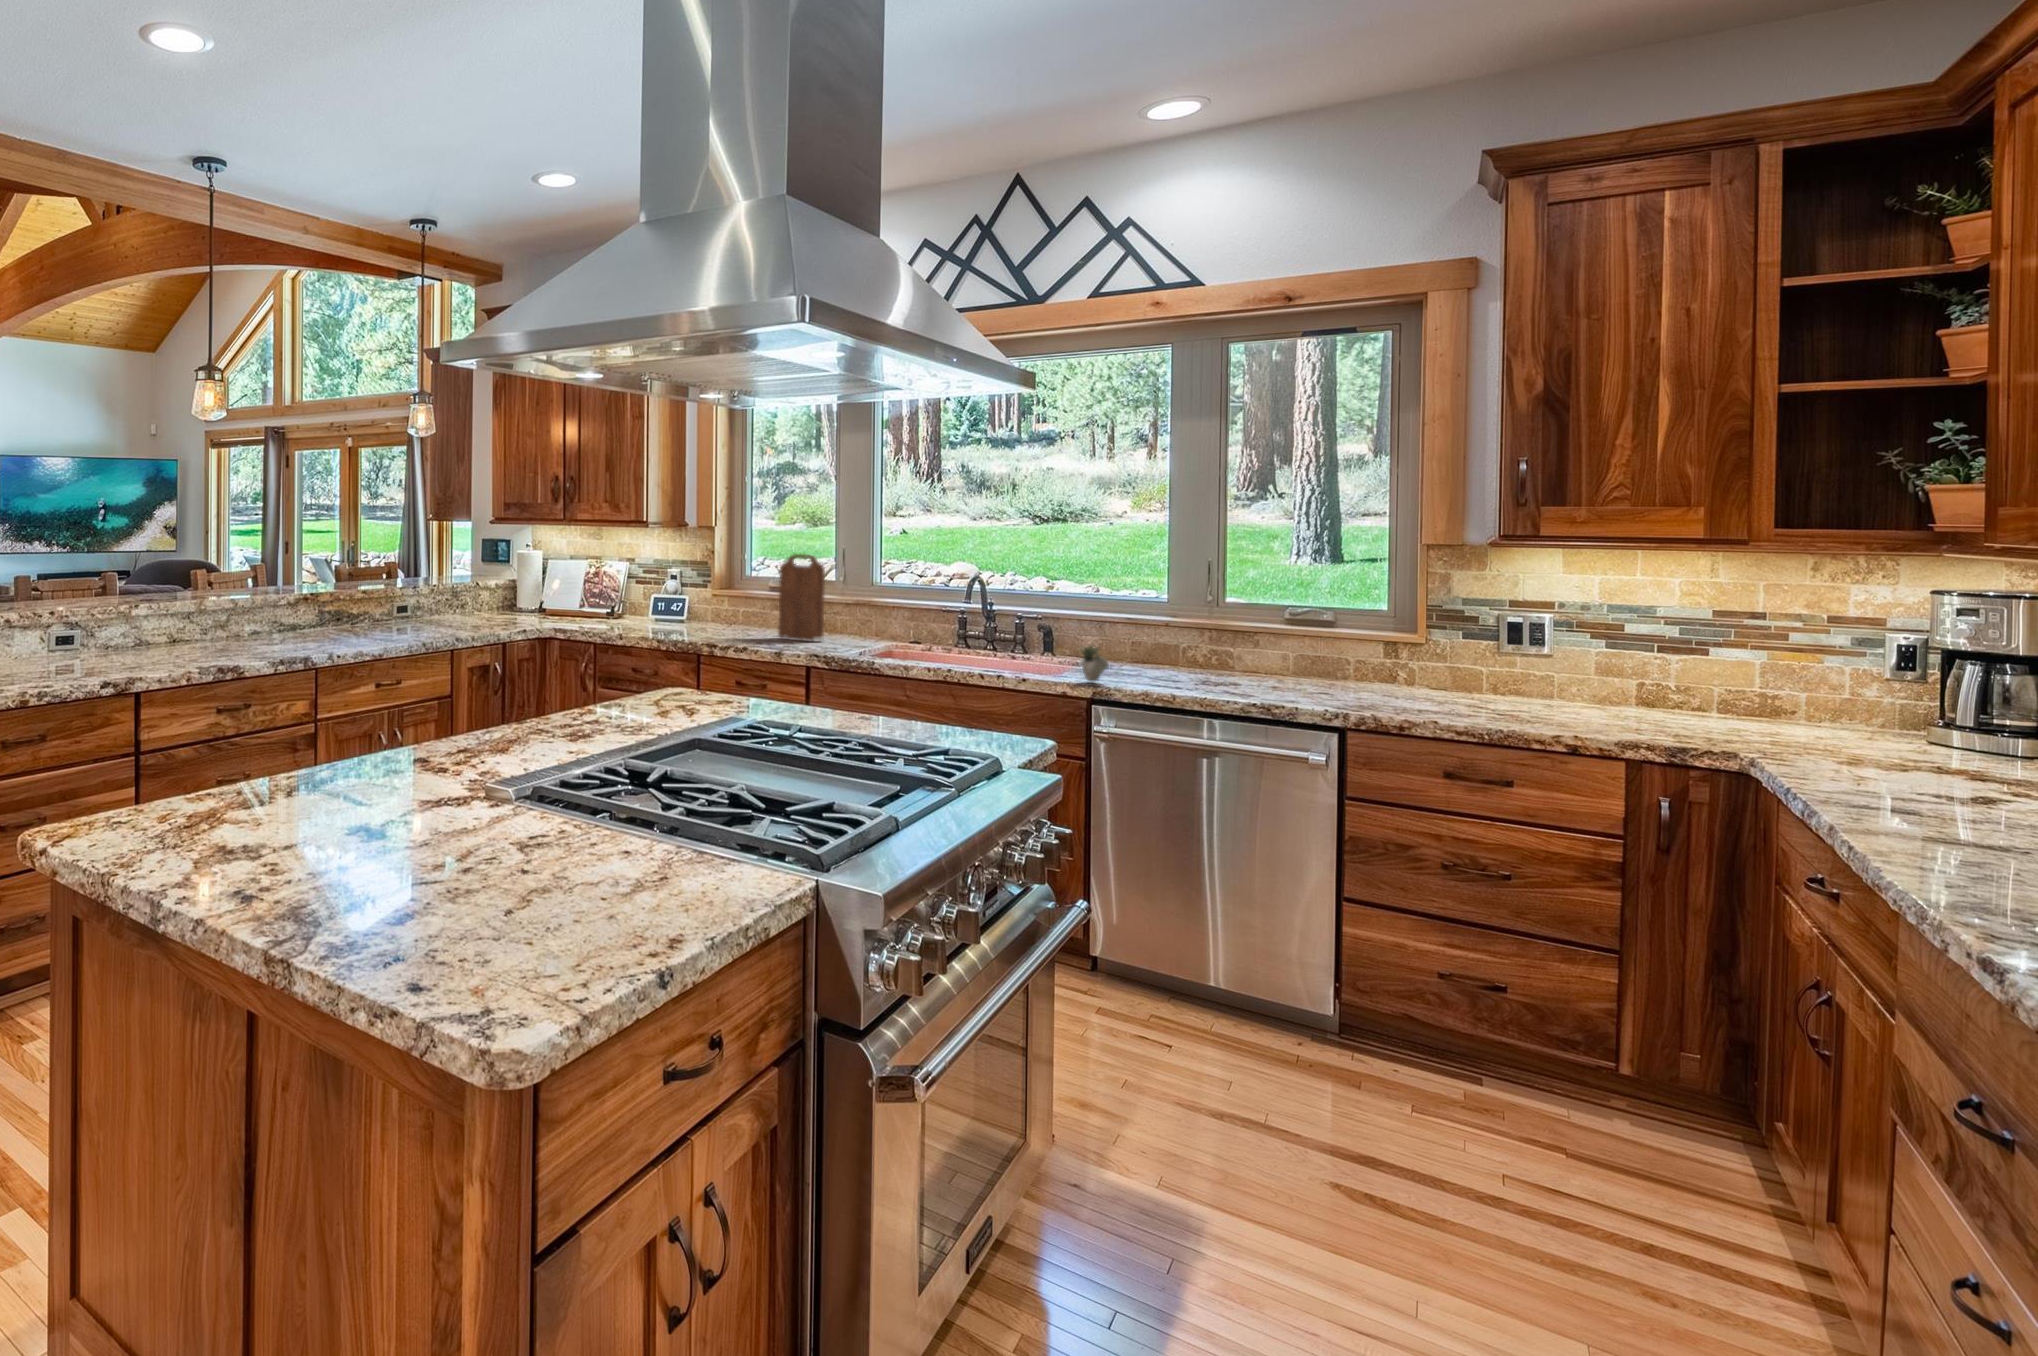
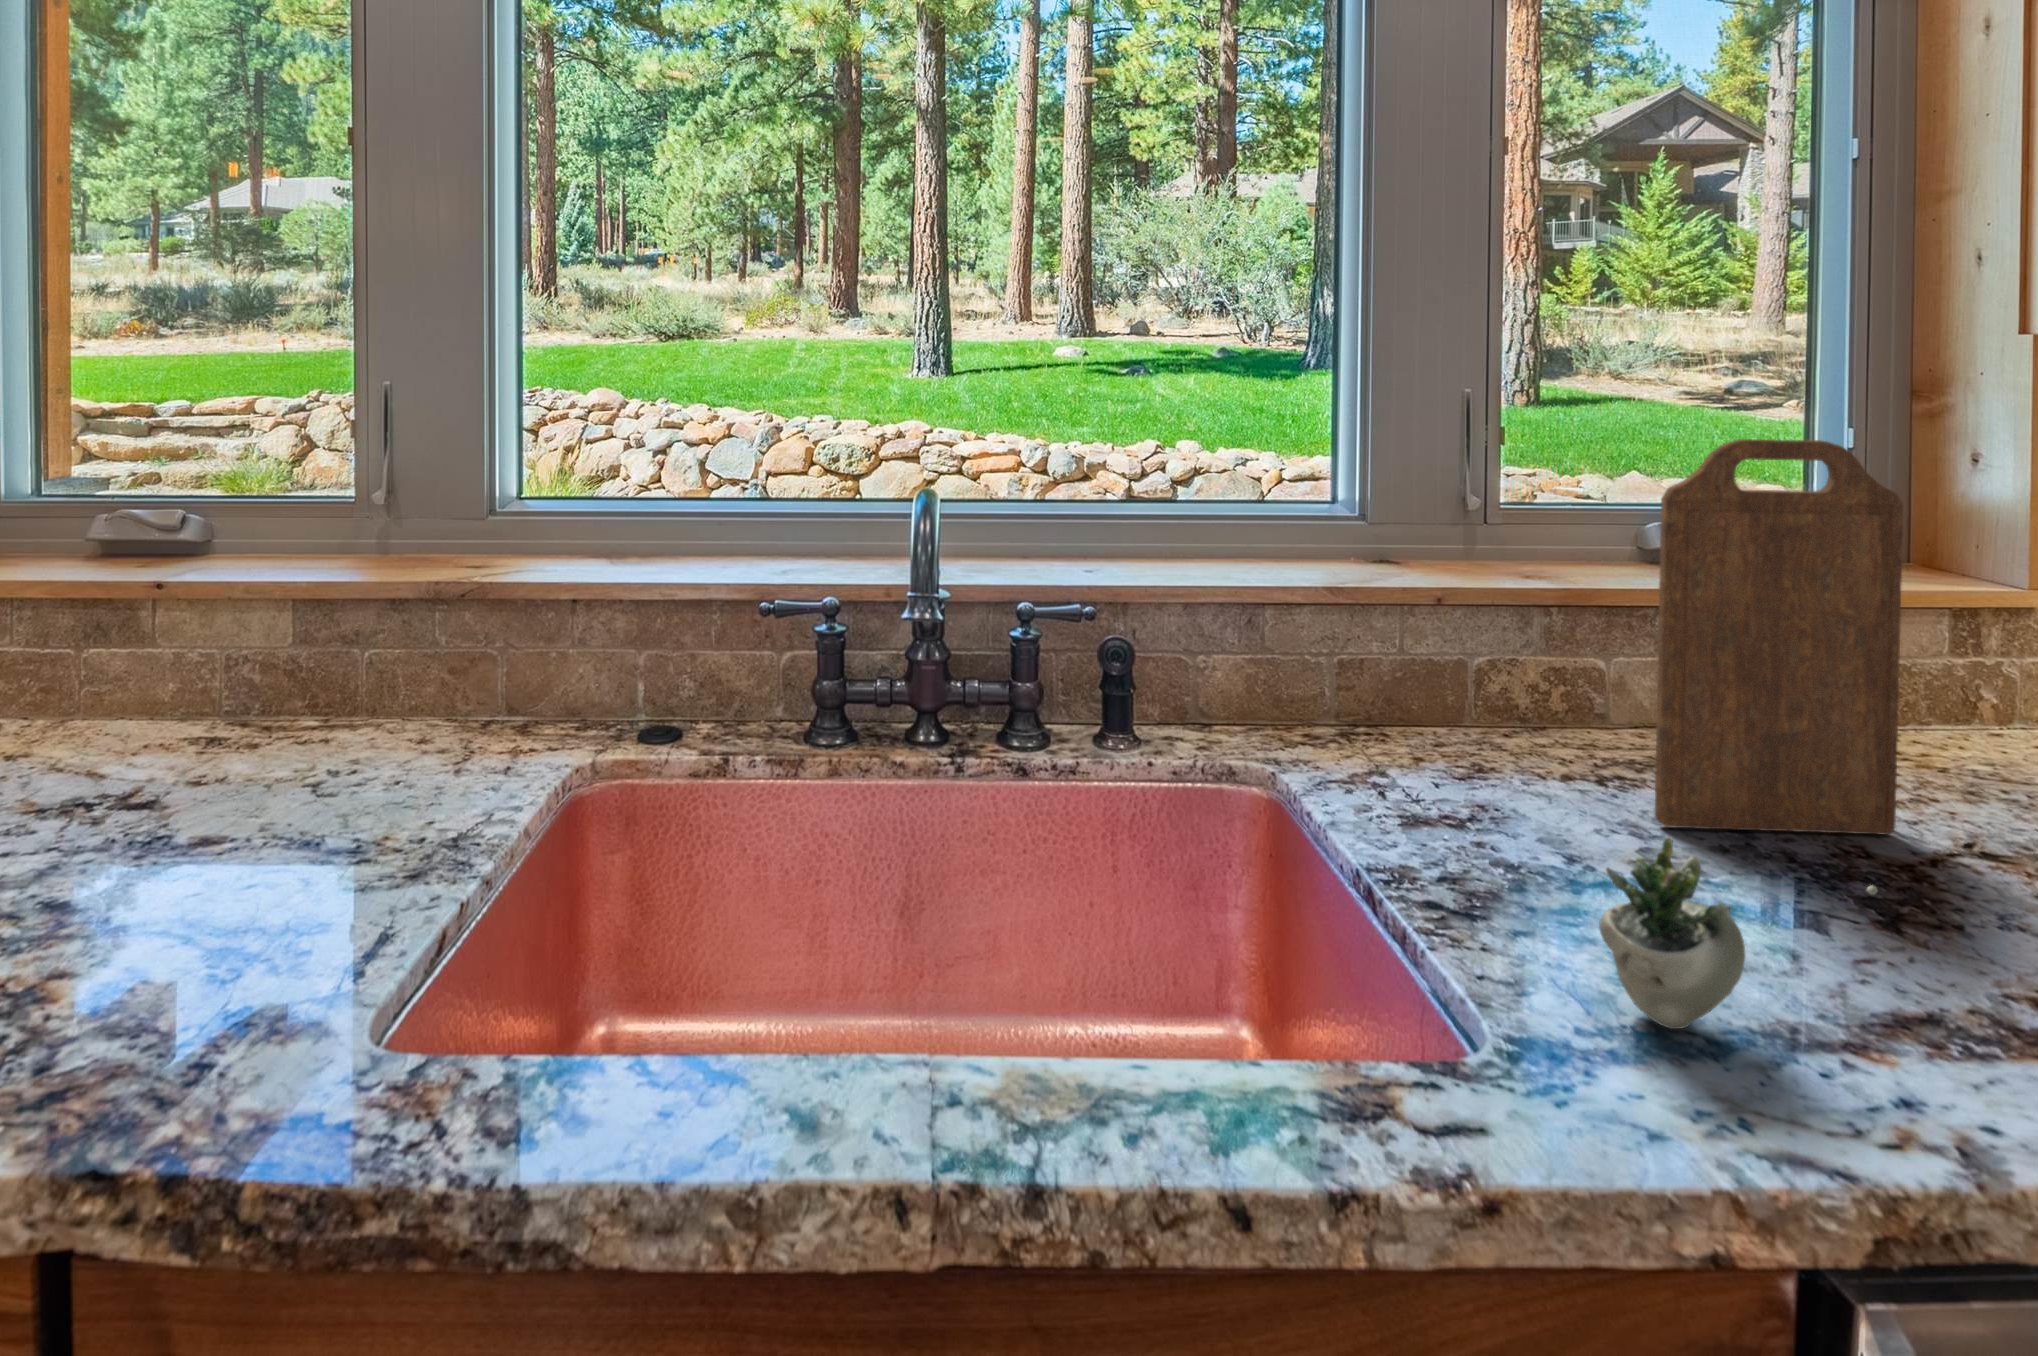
cutting board: present [778,554,825,641] -> present [1655,439,1903,835]

